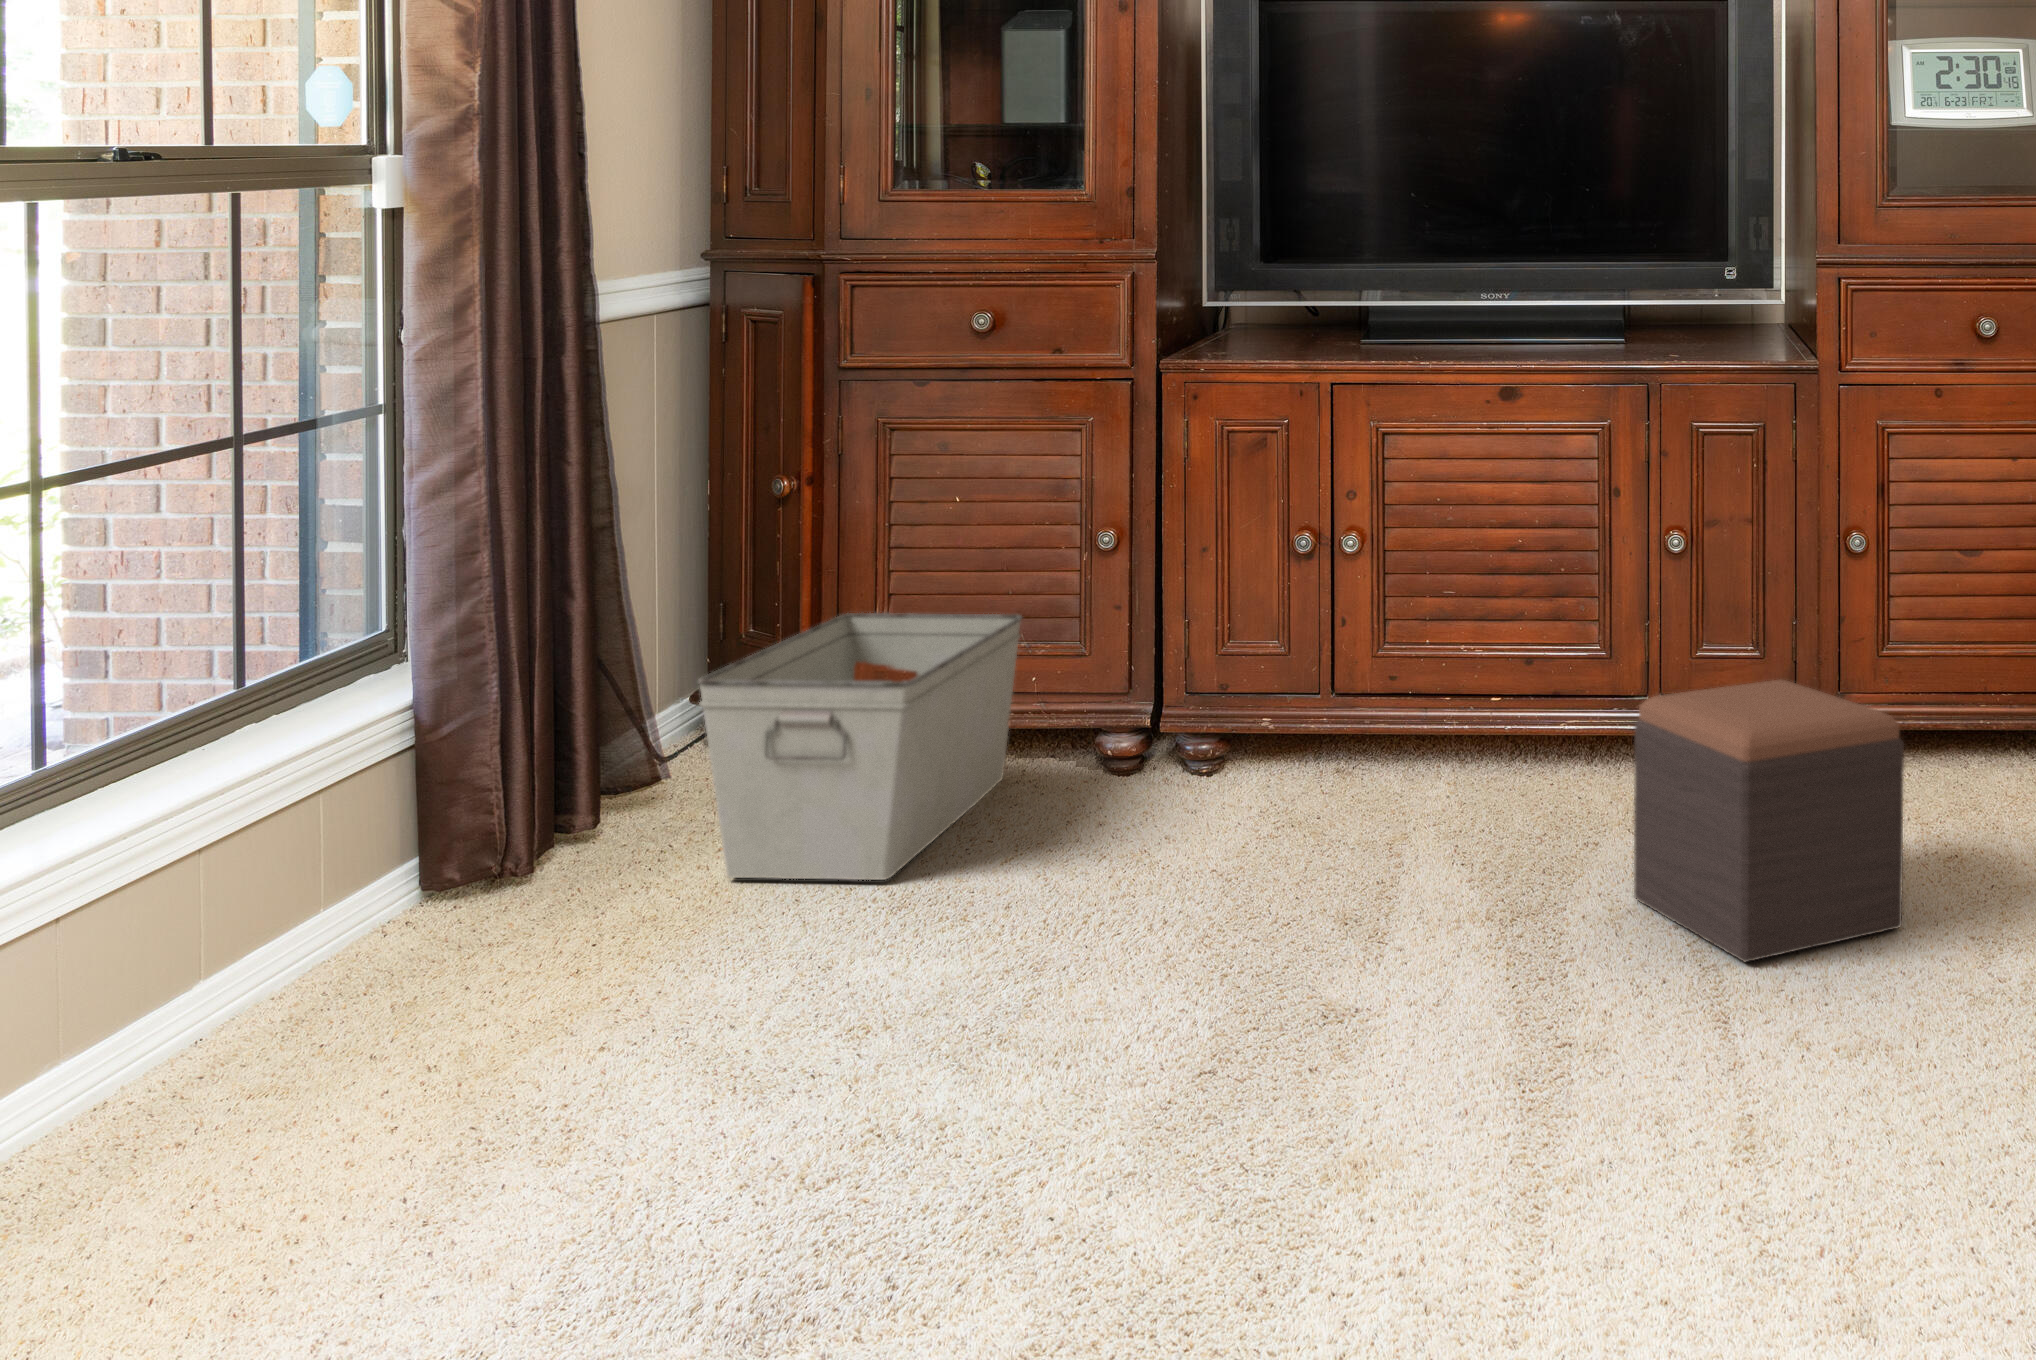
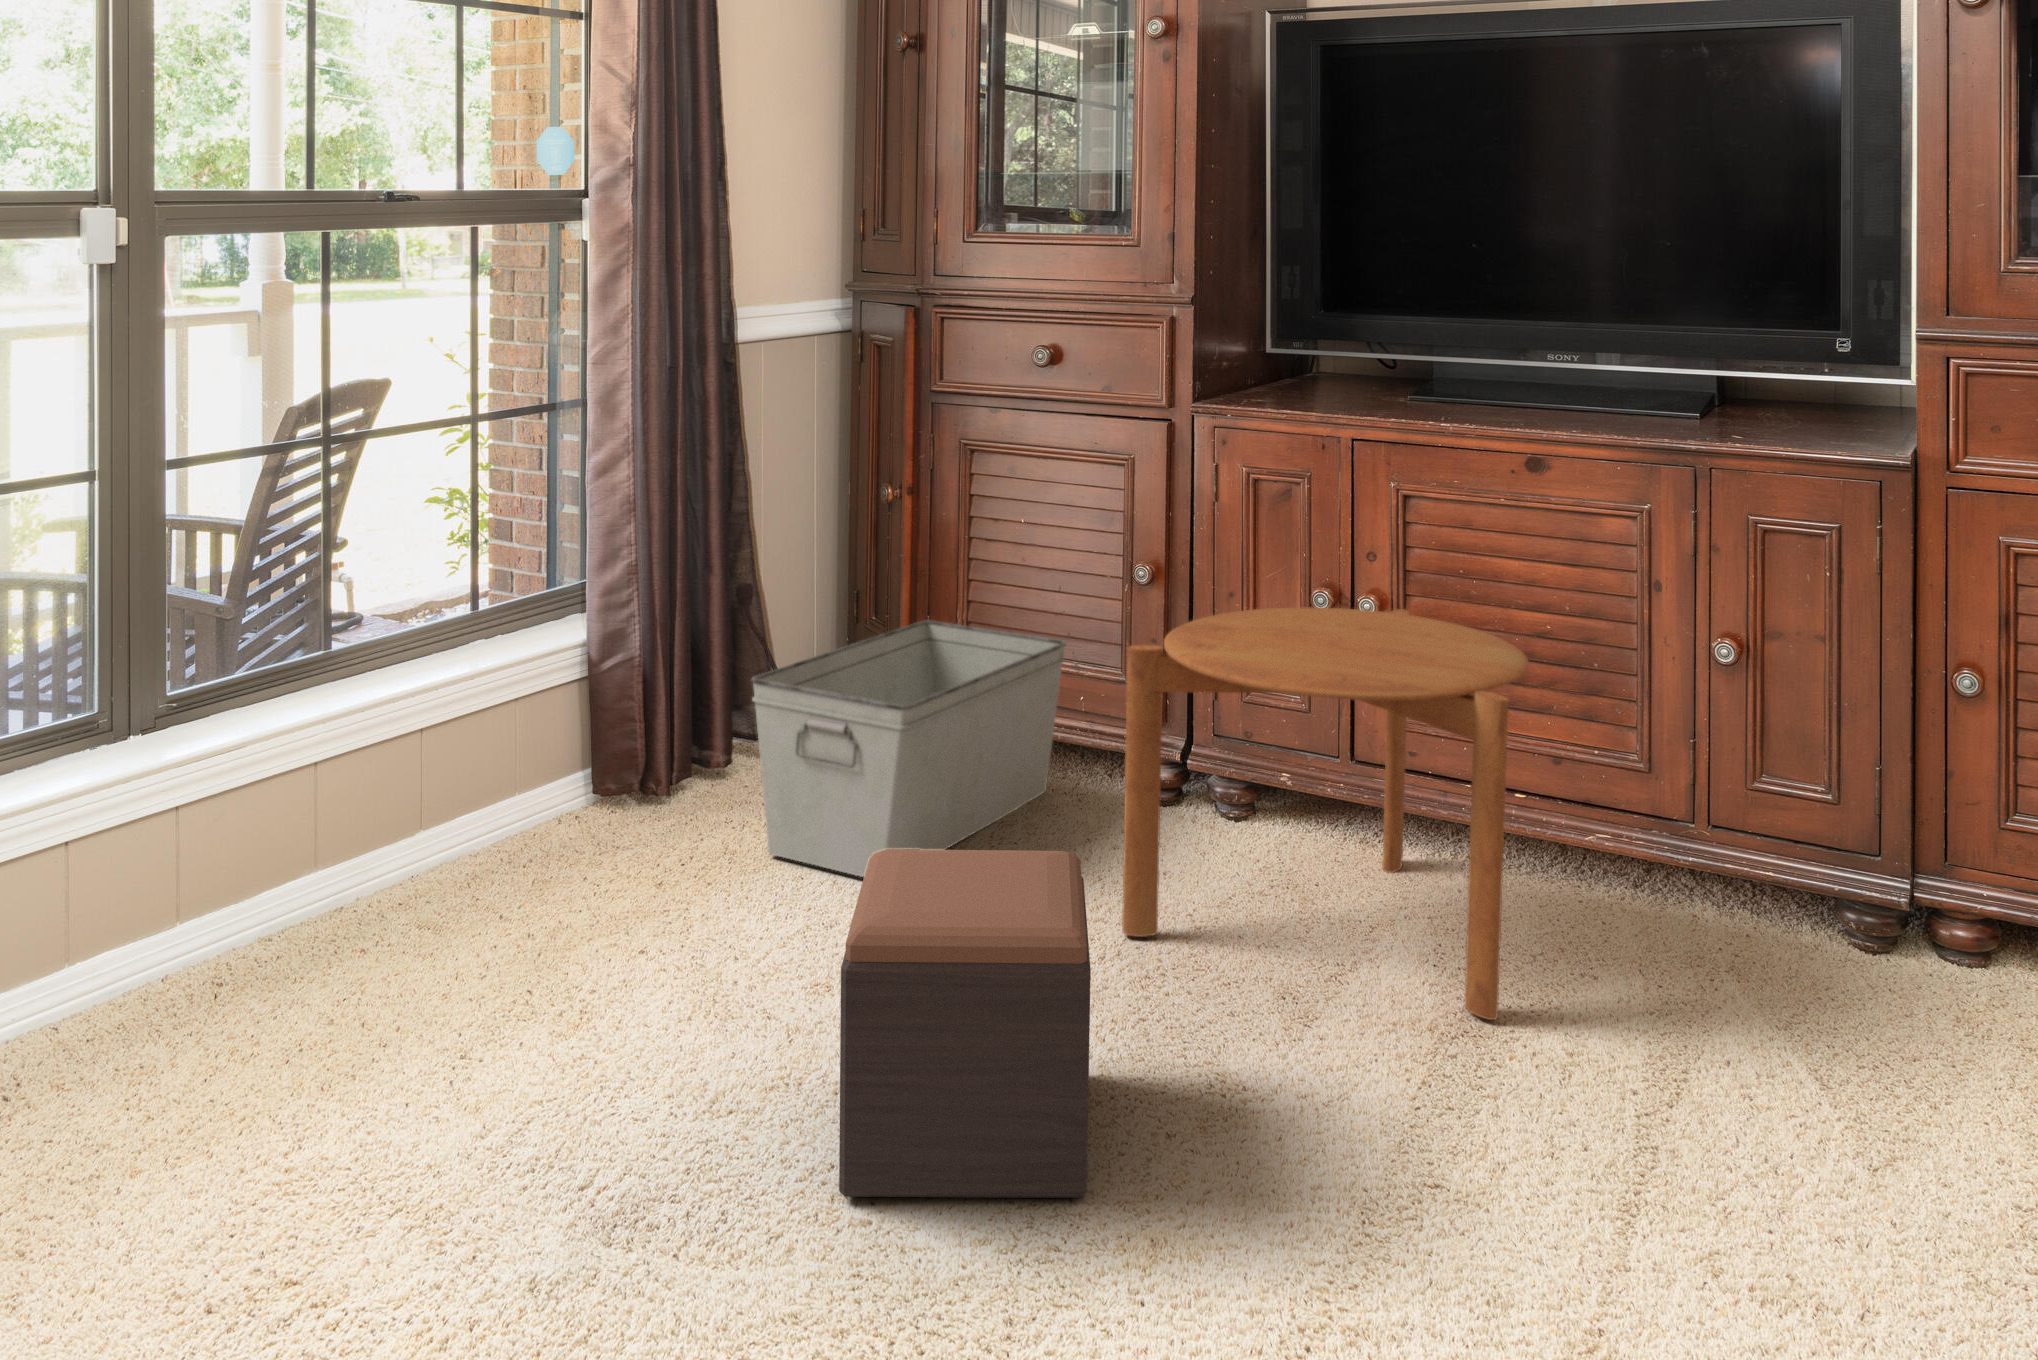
side table: none [1167,539,1548,882] -> present [1122,607,1529,1020]
footstool: present [1634,680,1904,962] -> present [839,849,1091,1198]

